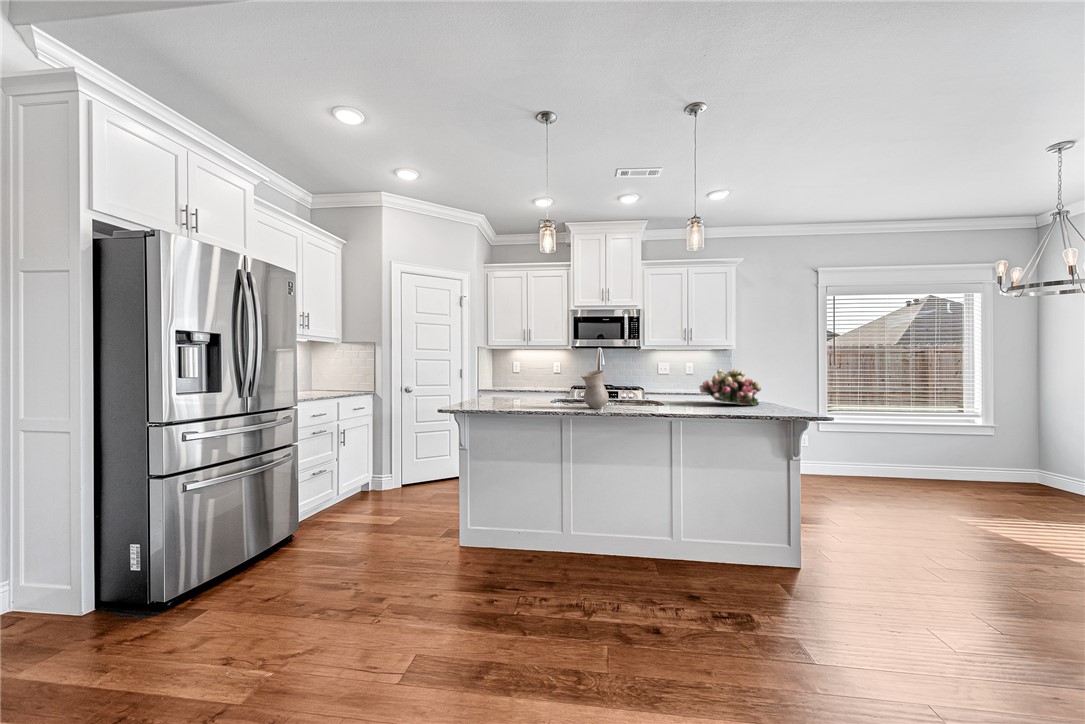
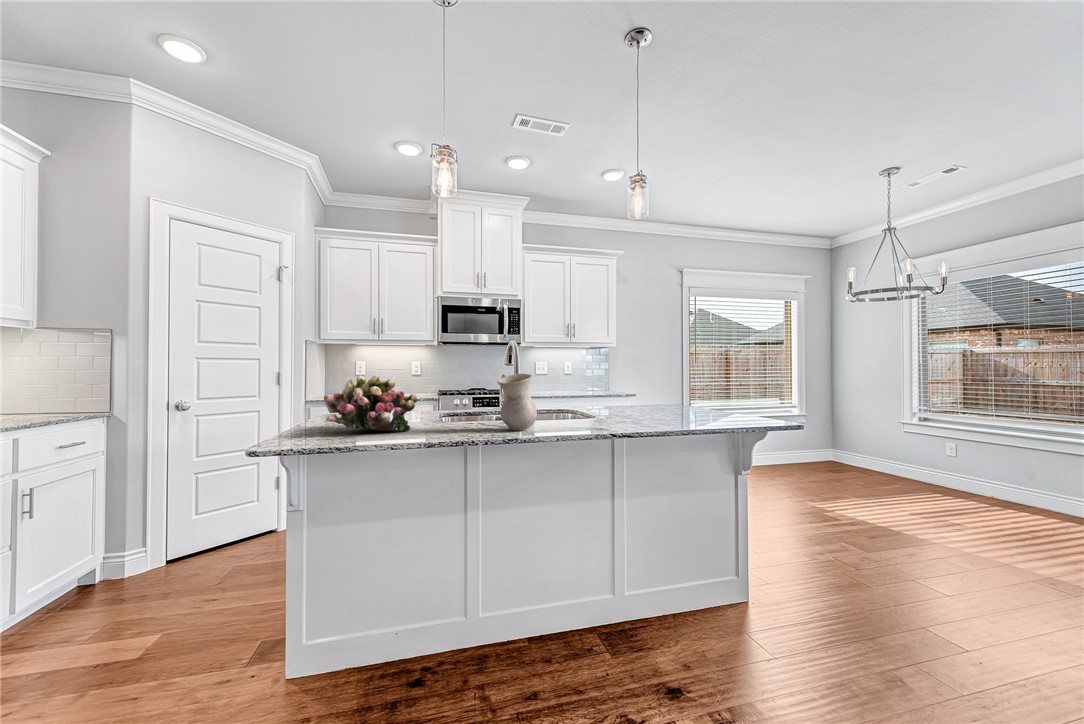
flower arrangement: present [699,369,761,405] -> present [324,376,417,431]

